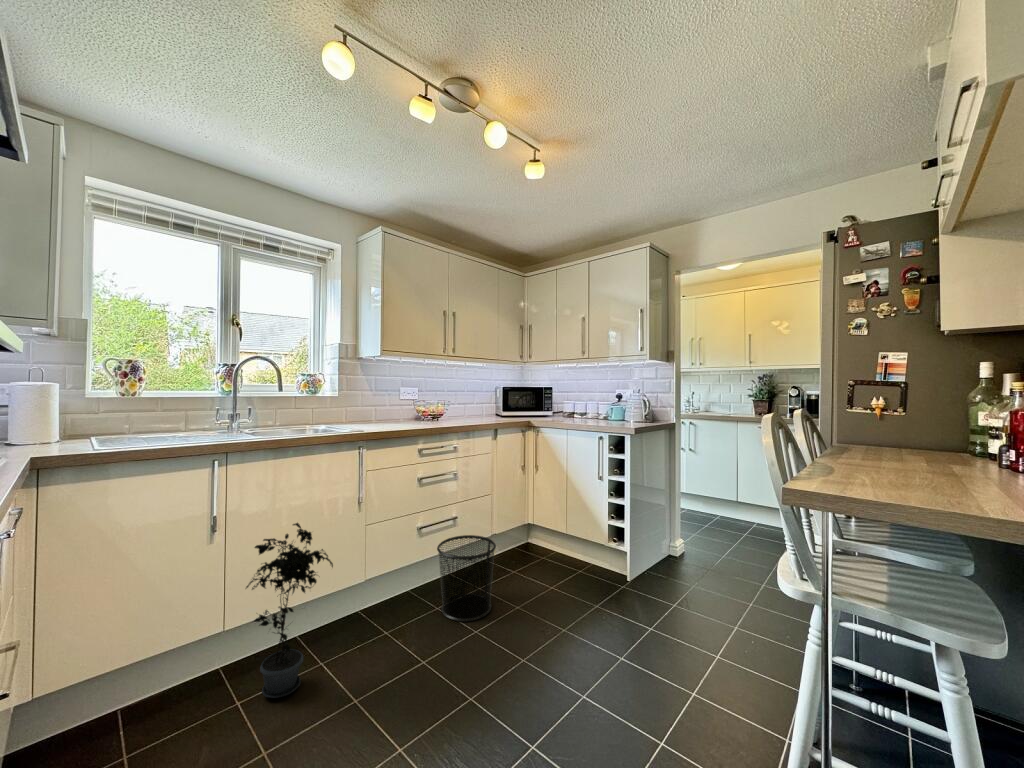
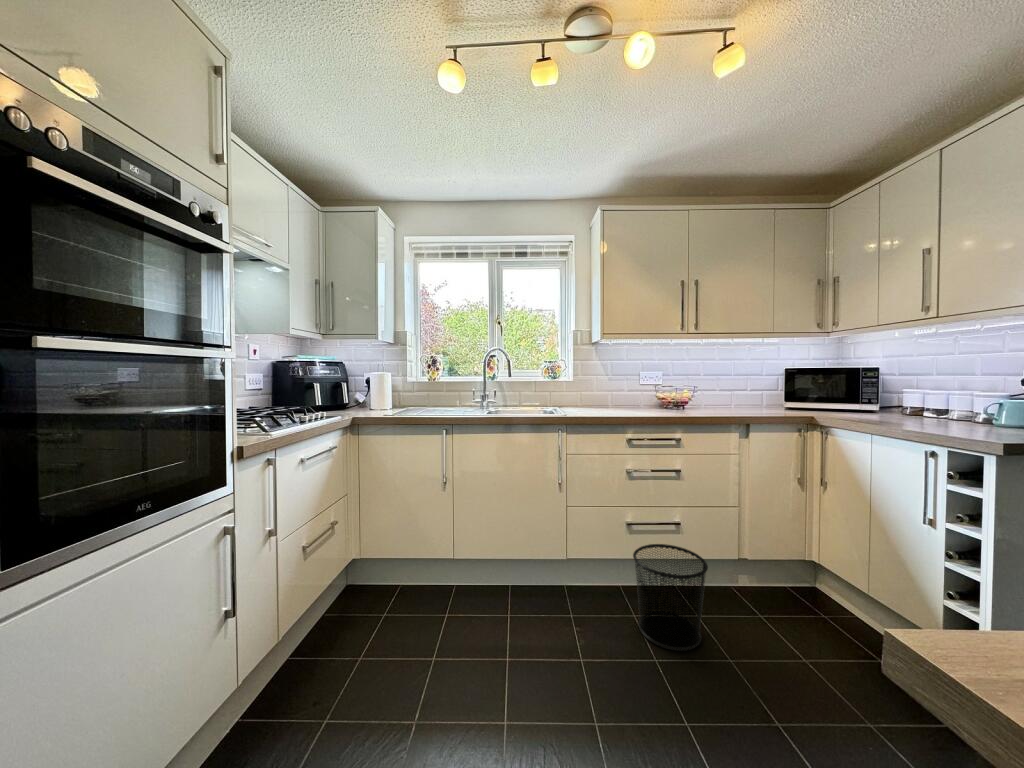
potted plant: present [246,523,333,698] -> none [447,490,507,631]

